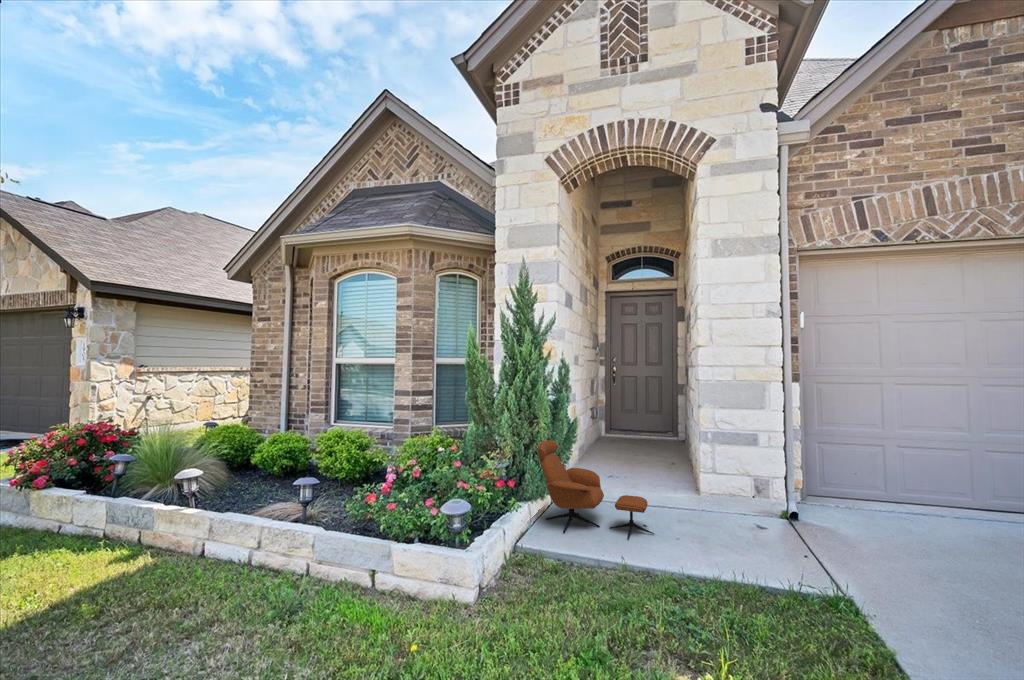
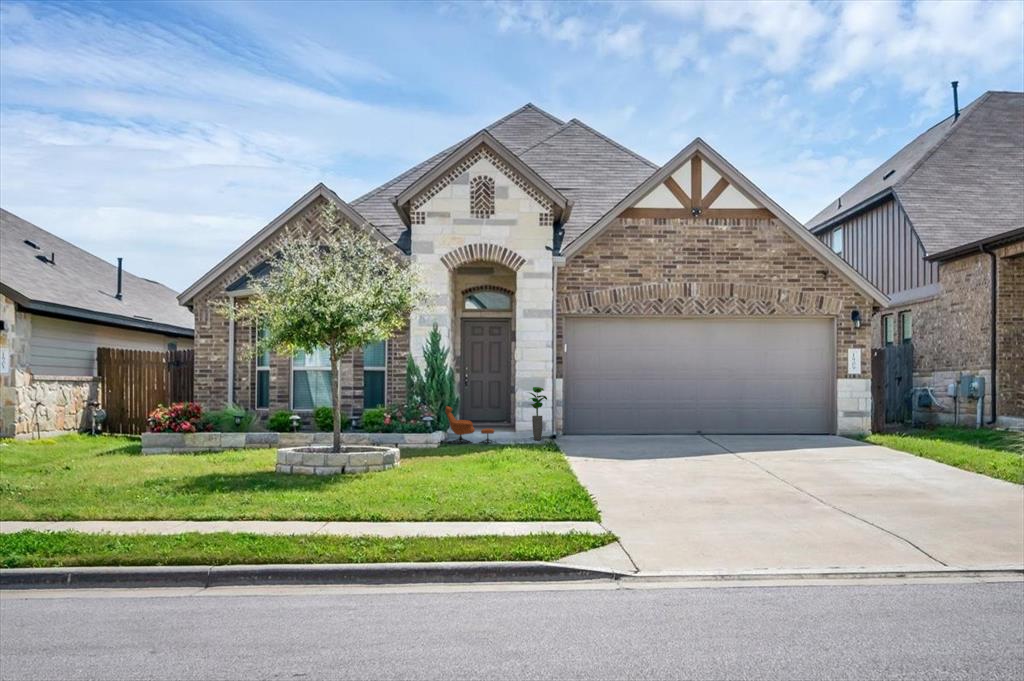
potted plant: none [719,402,776,526] -> present [529,387,547,440]

